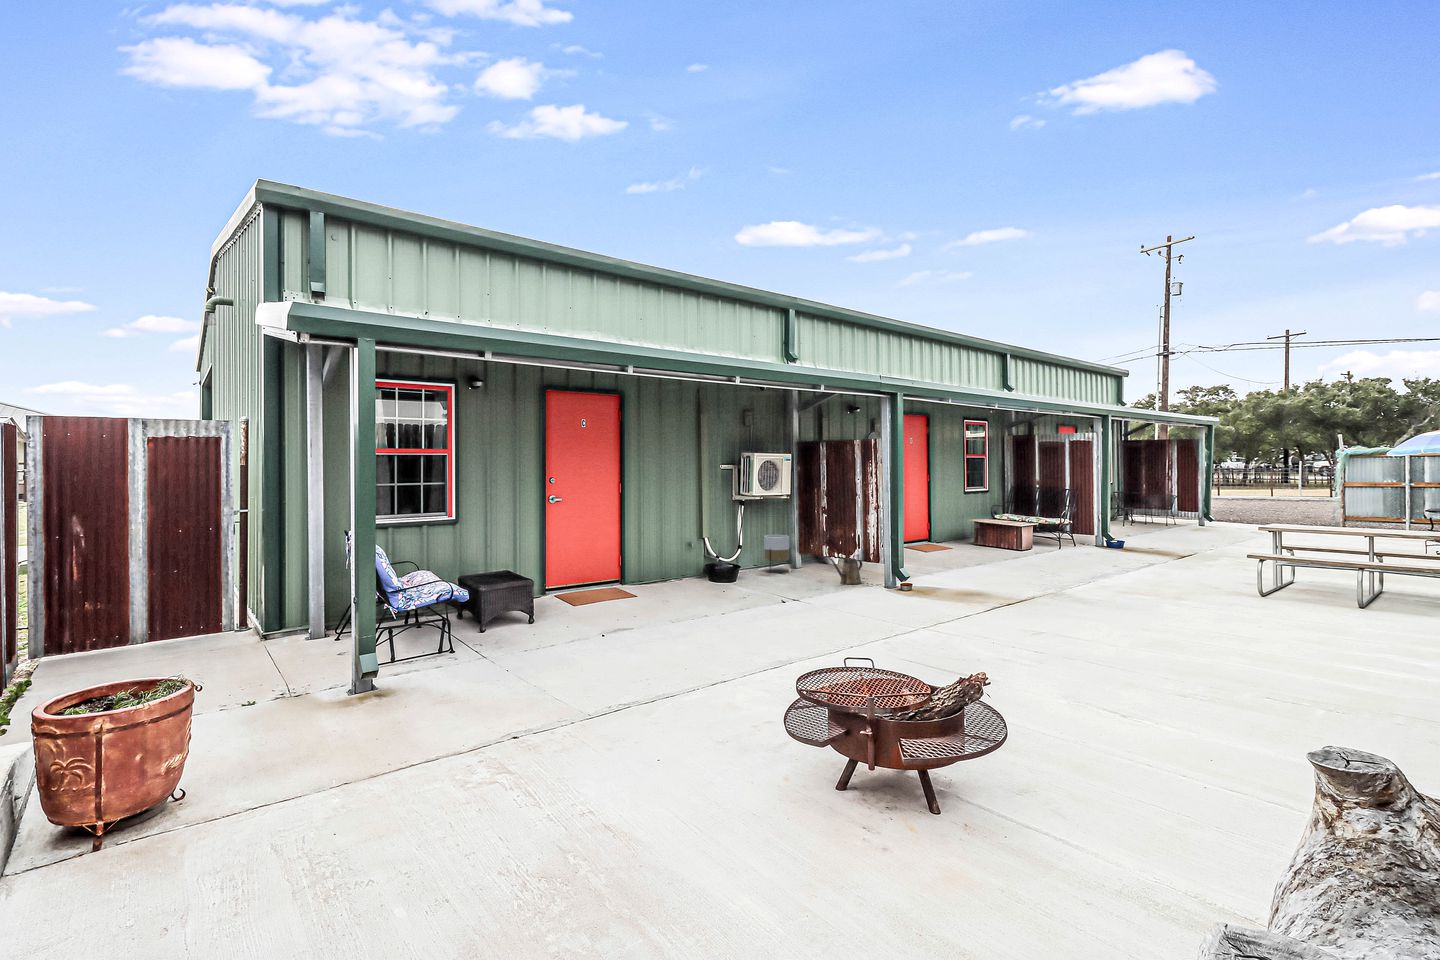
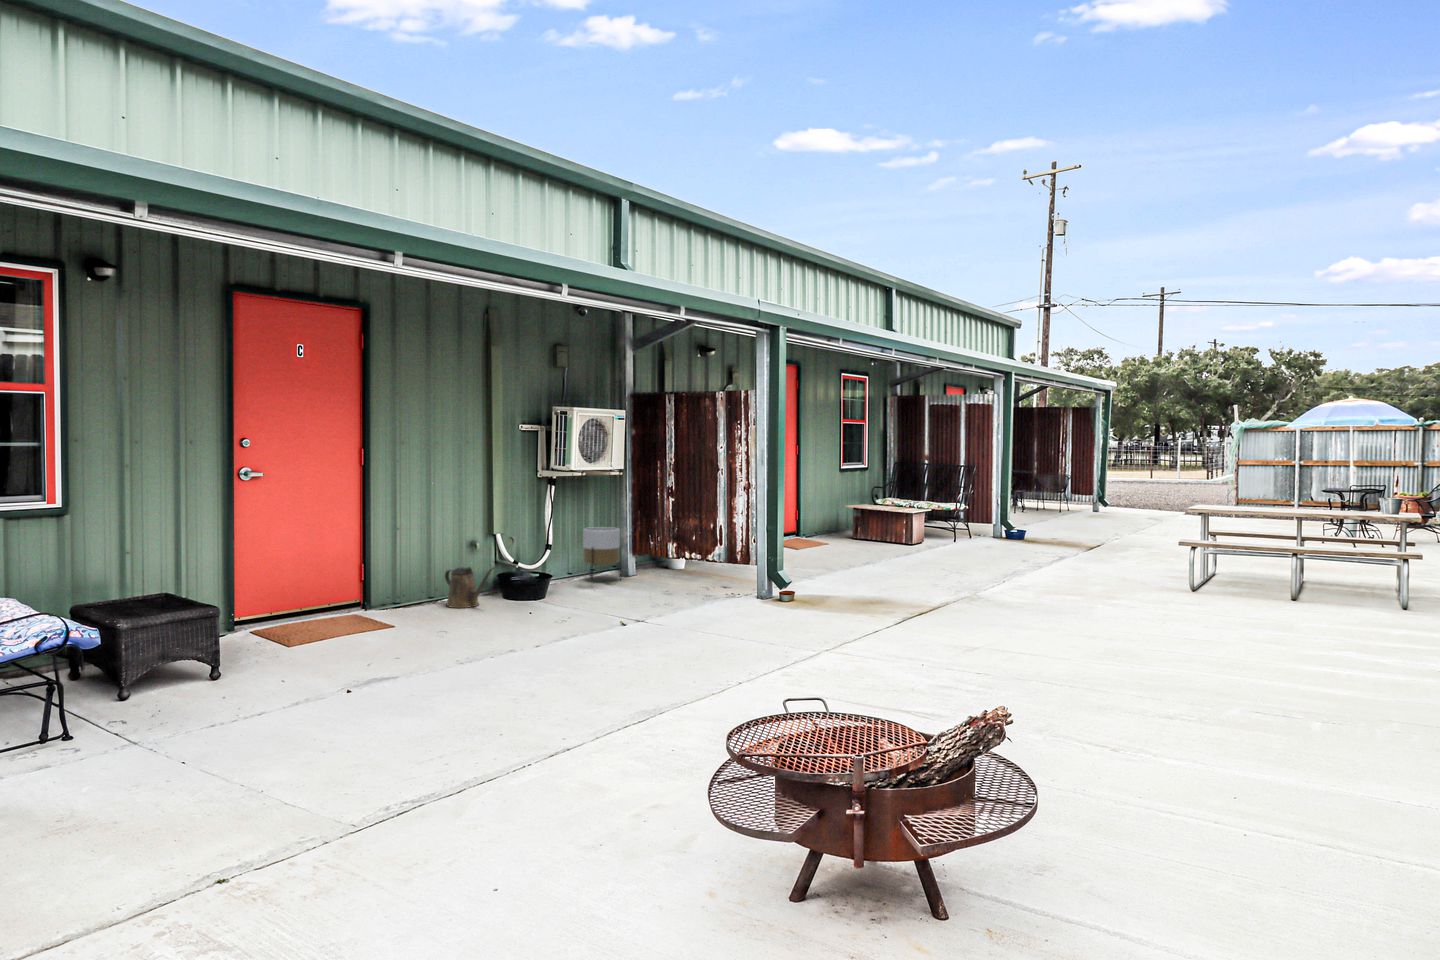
watering can: present [829,558,862,584] -> present [445,567,494,608]

